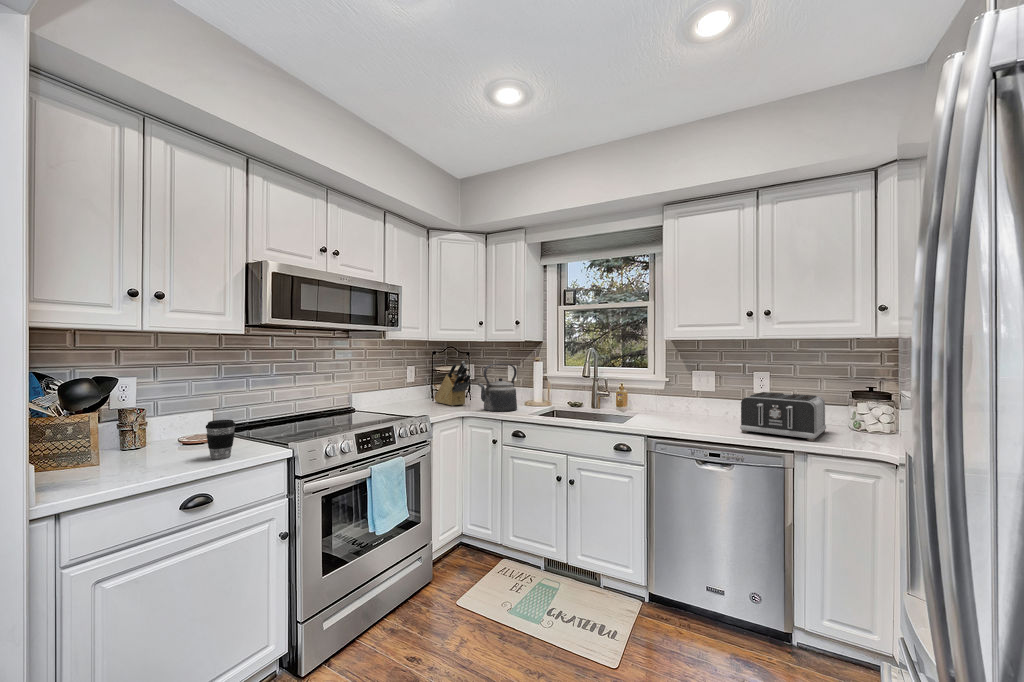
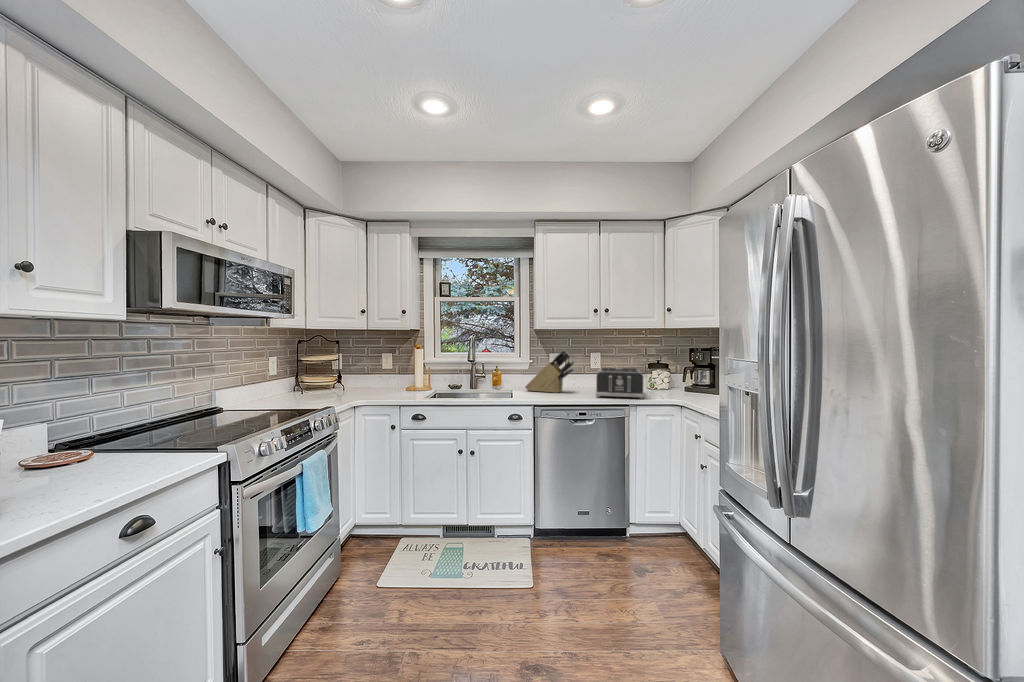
knife block: present [434,361,471,406] -> present [525,350,574,393]
kettle: present [478,364,517,412] -> none [370,351,406,397]
coffee cup: present [206,420,236,459] -> none [108,430,153,482]

